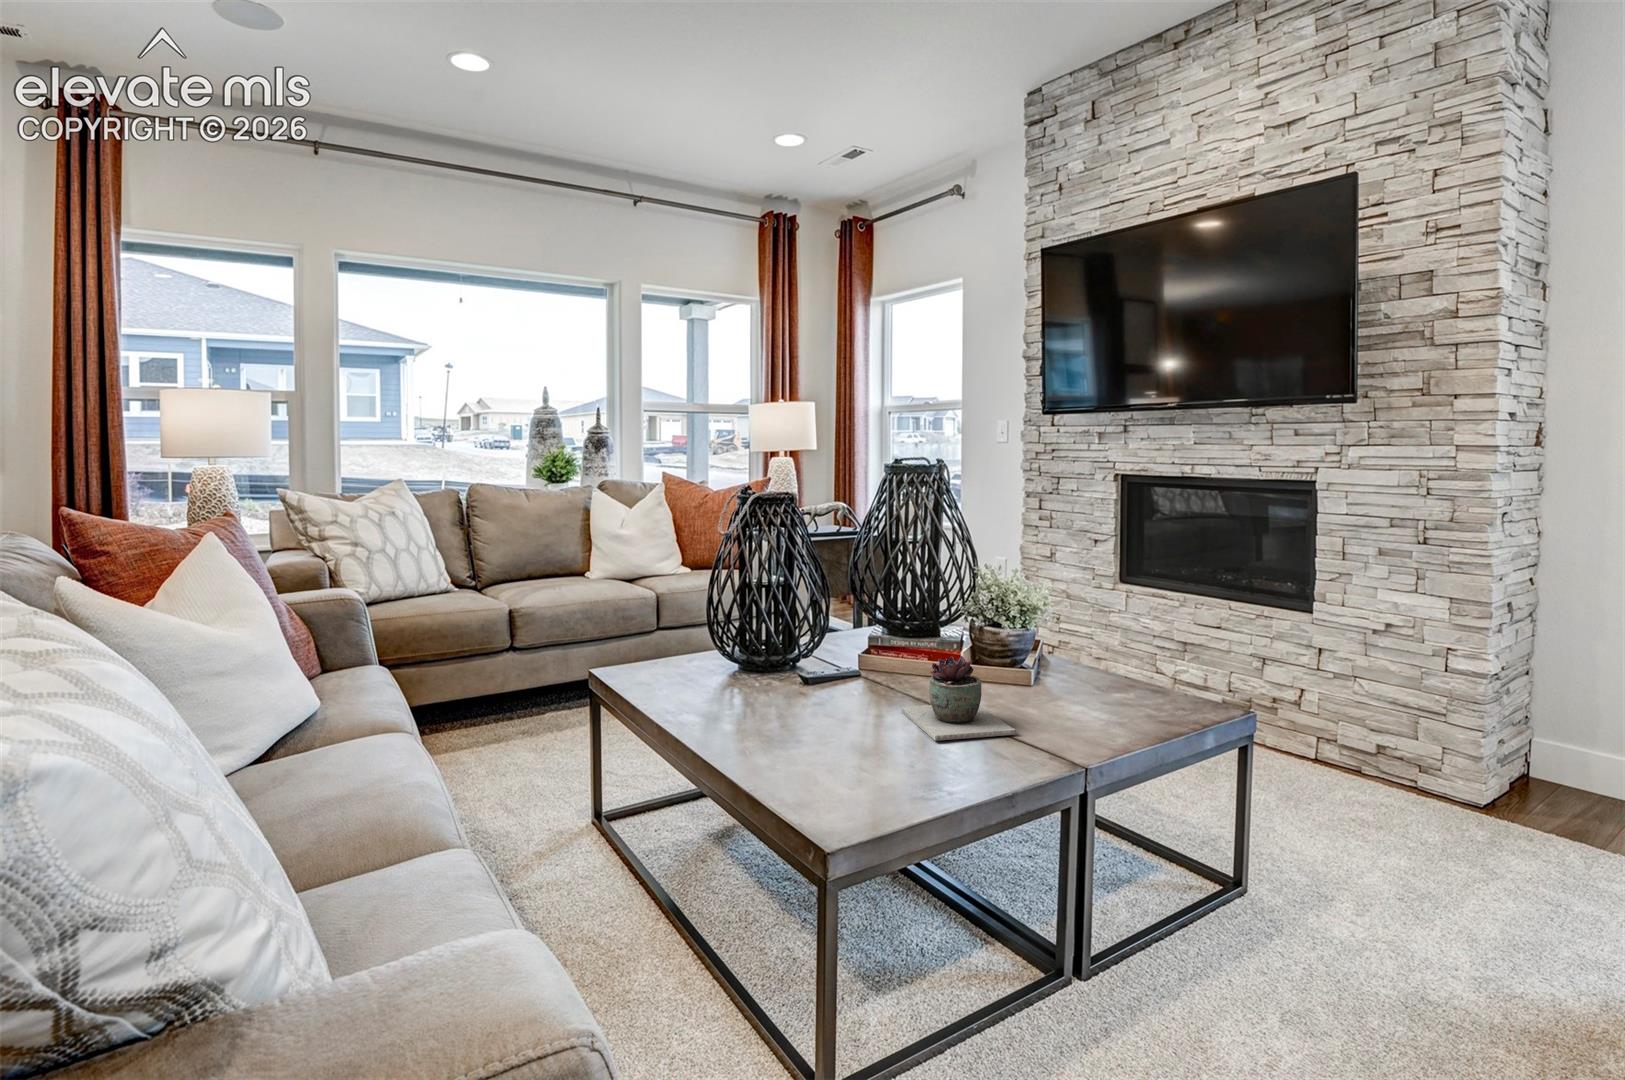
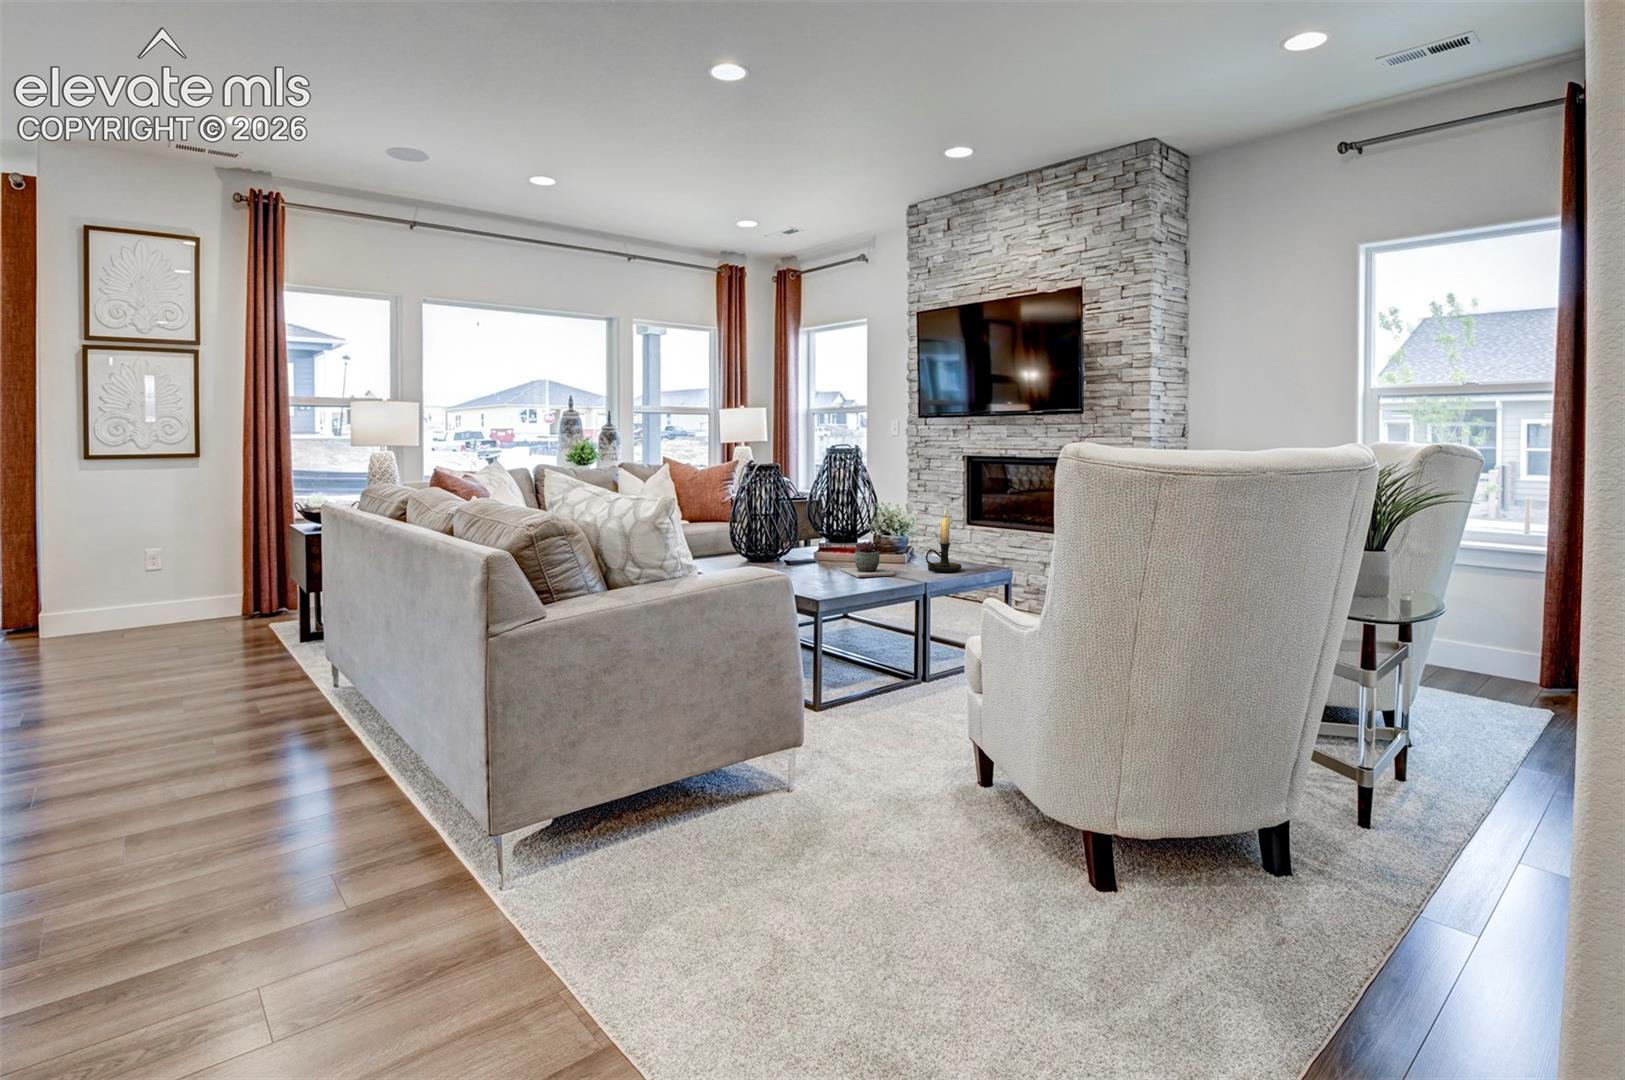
candle holder: none [1081,587,1158,728] -> present [926,508,962,572]

